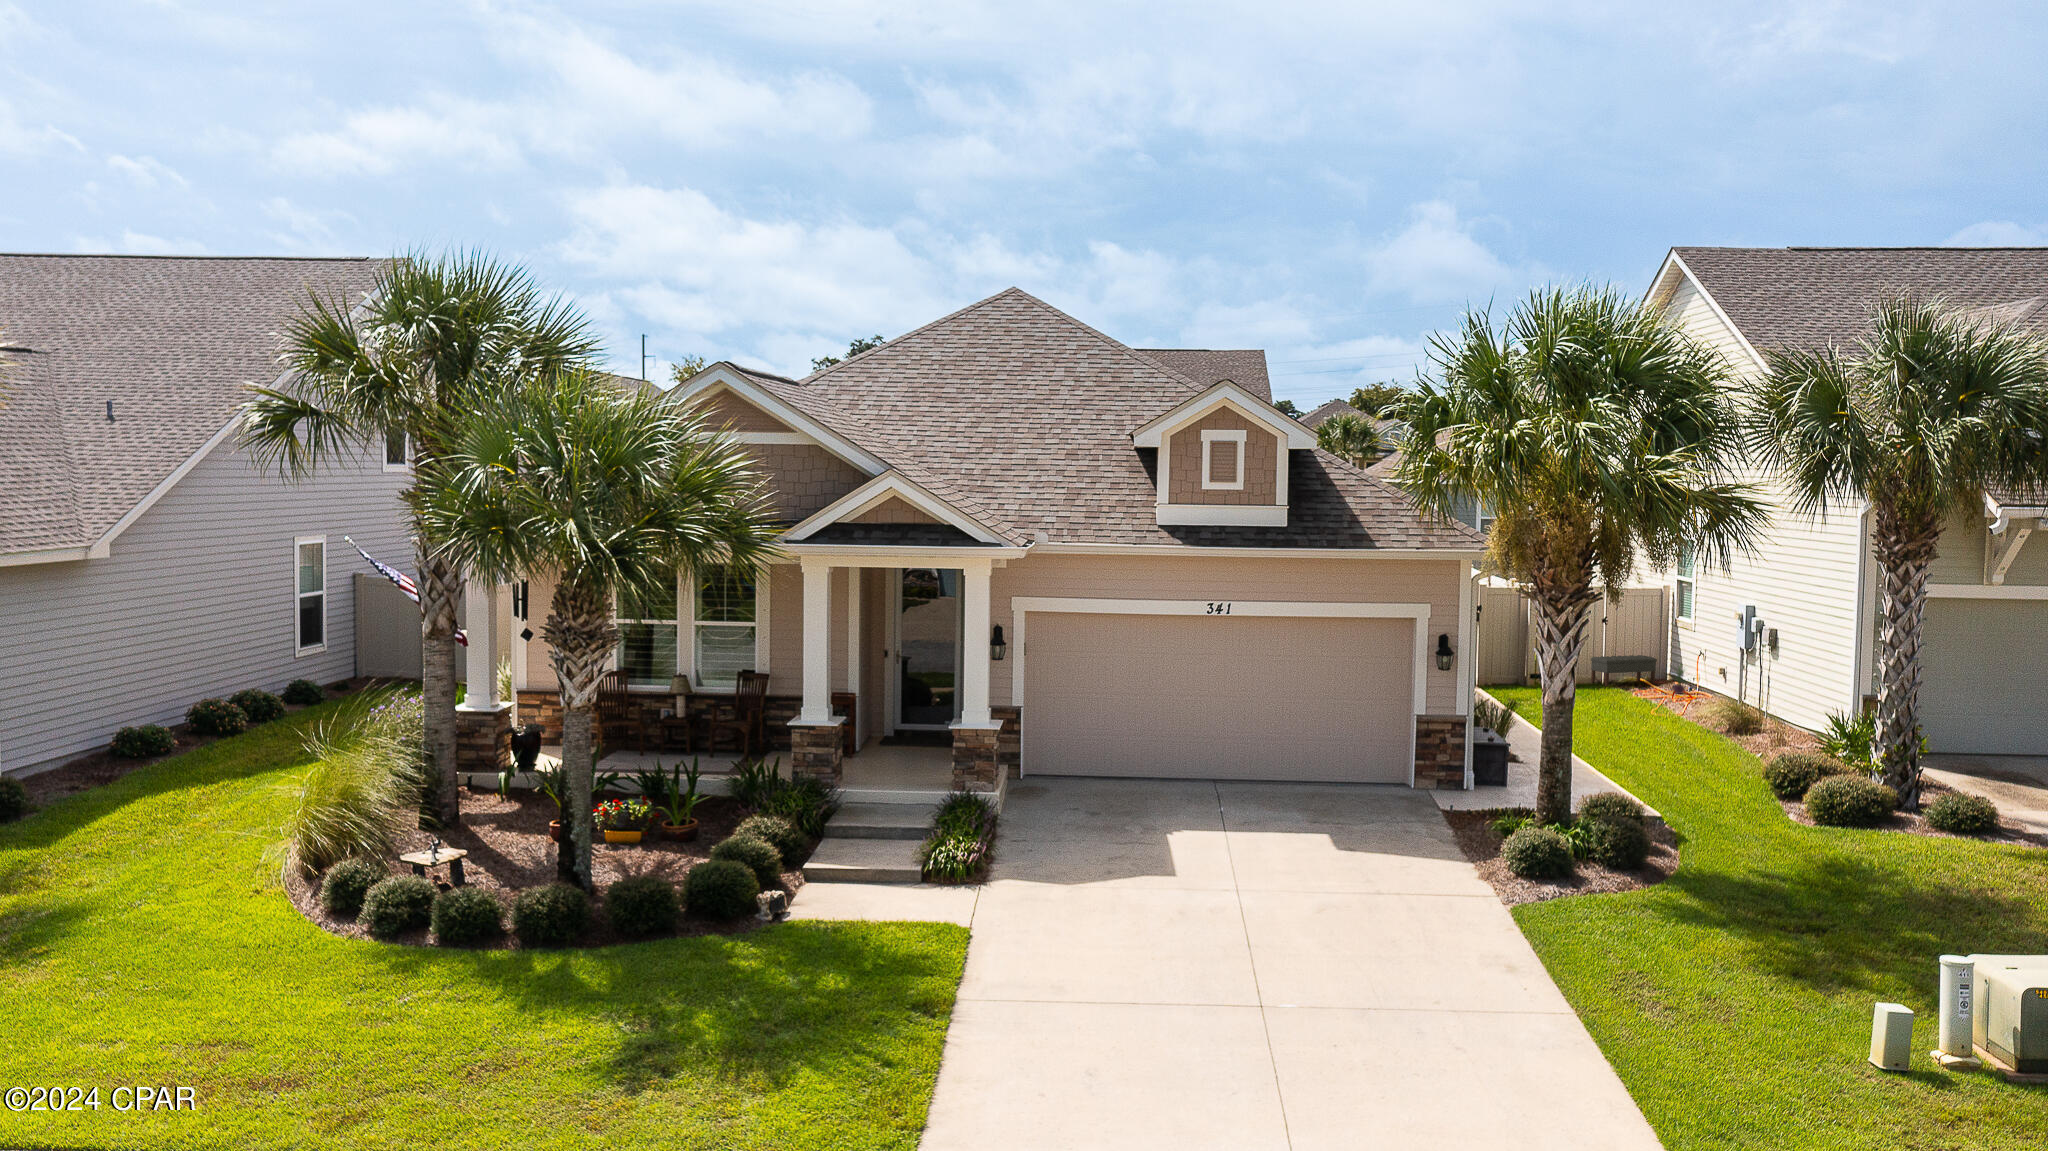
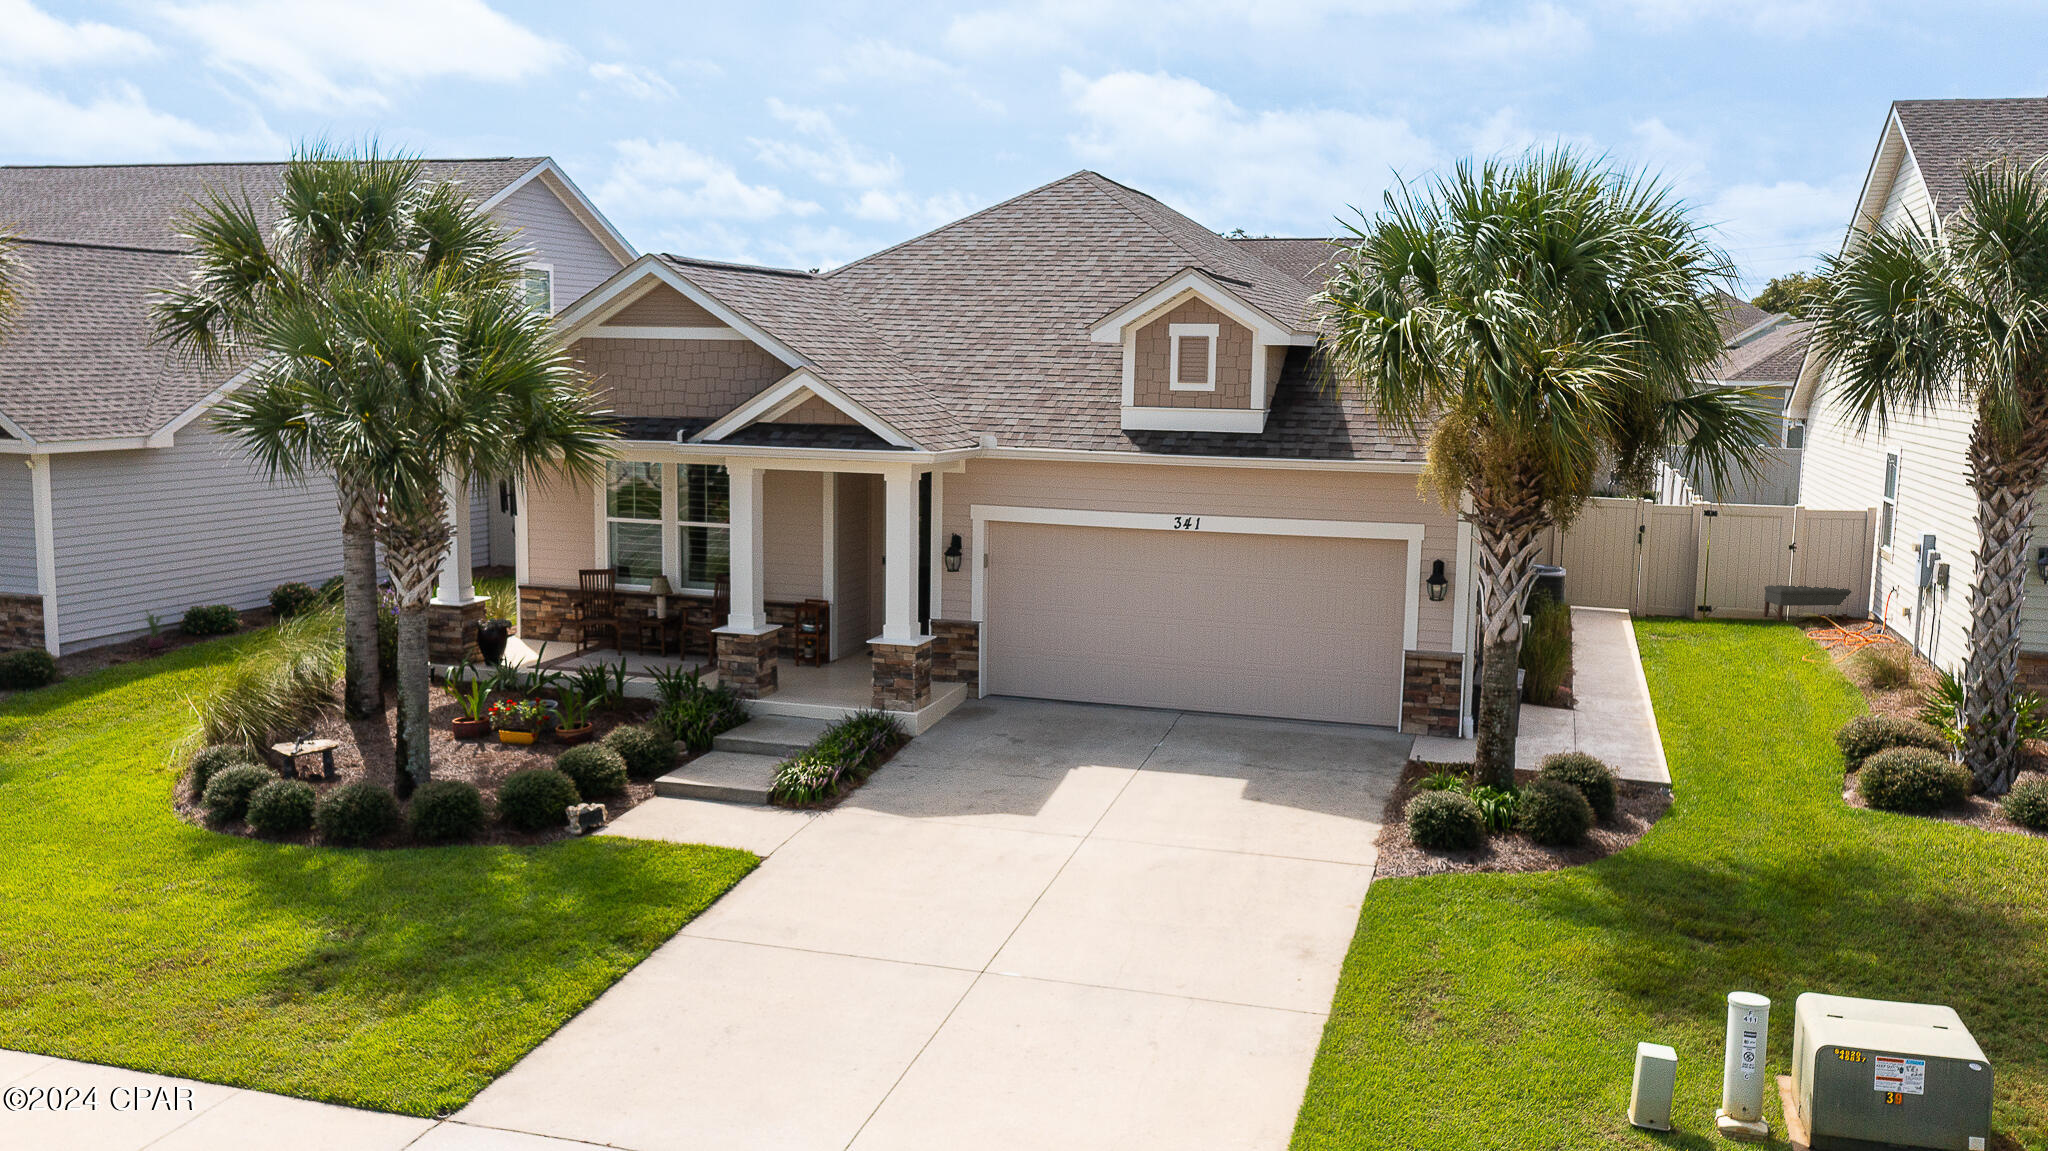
decorative plant: present [1672,664,1689,694] -> present [137,610,164,649]

